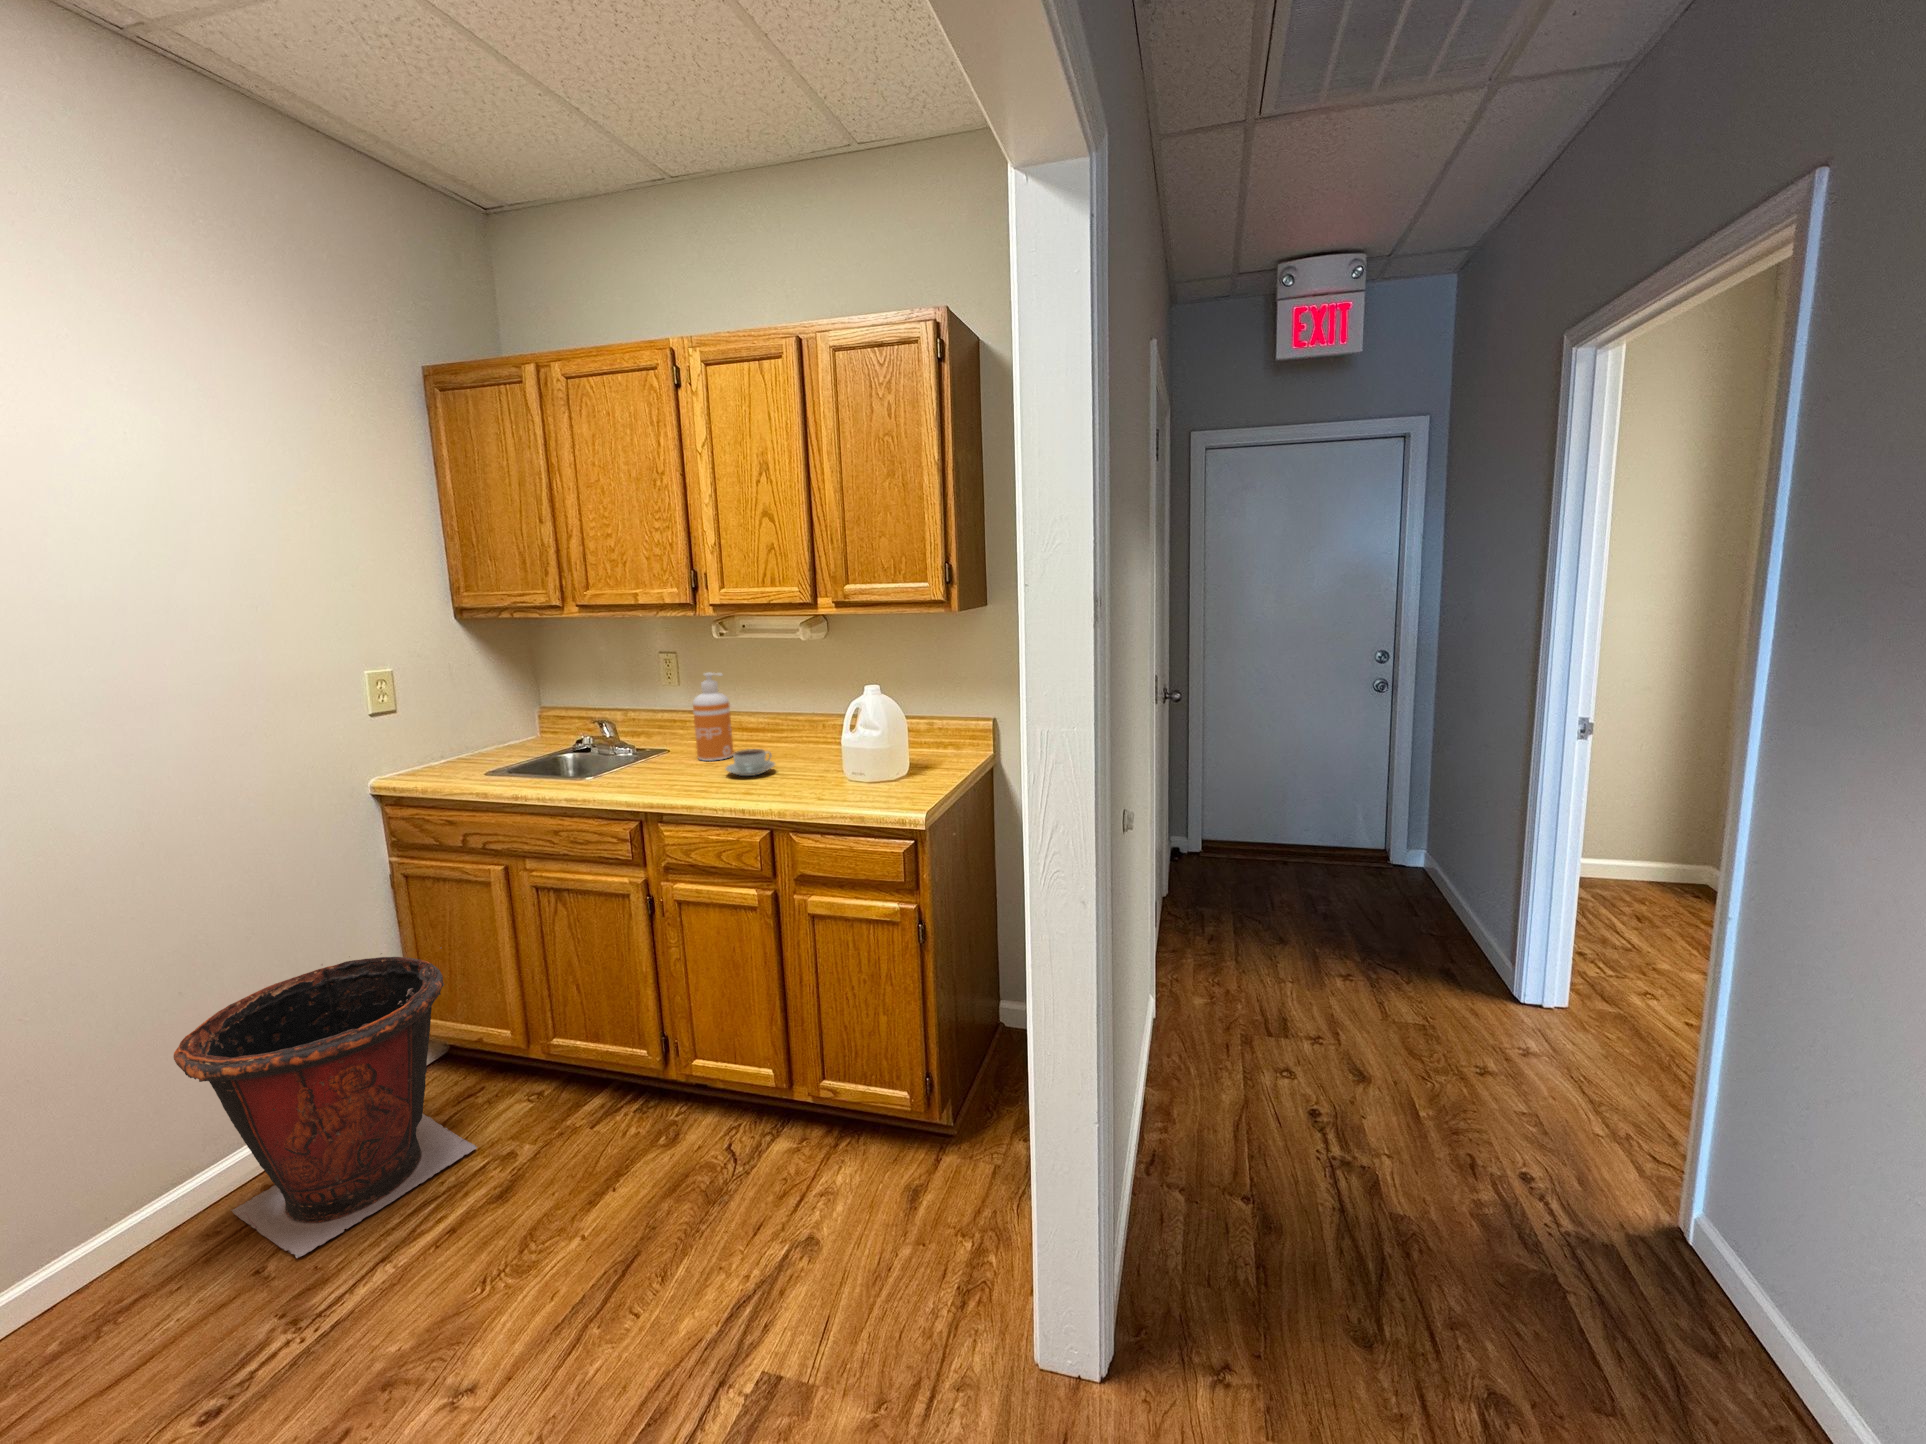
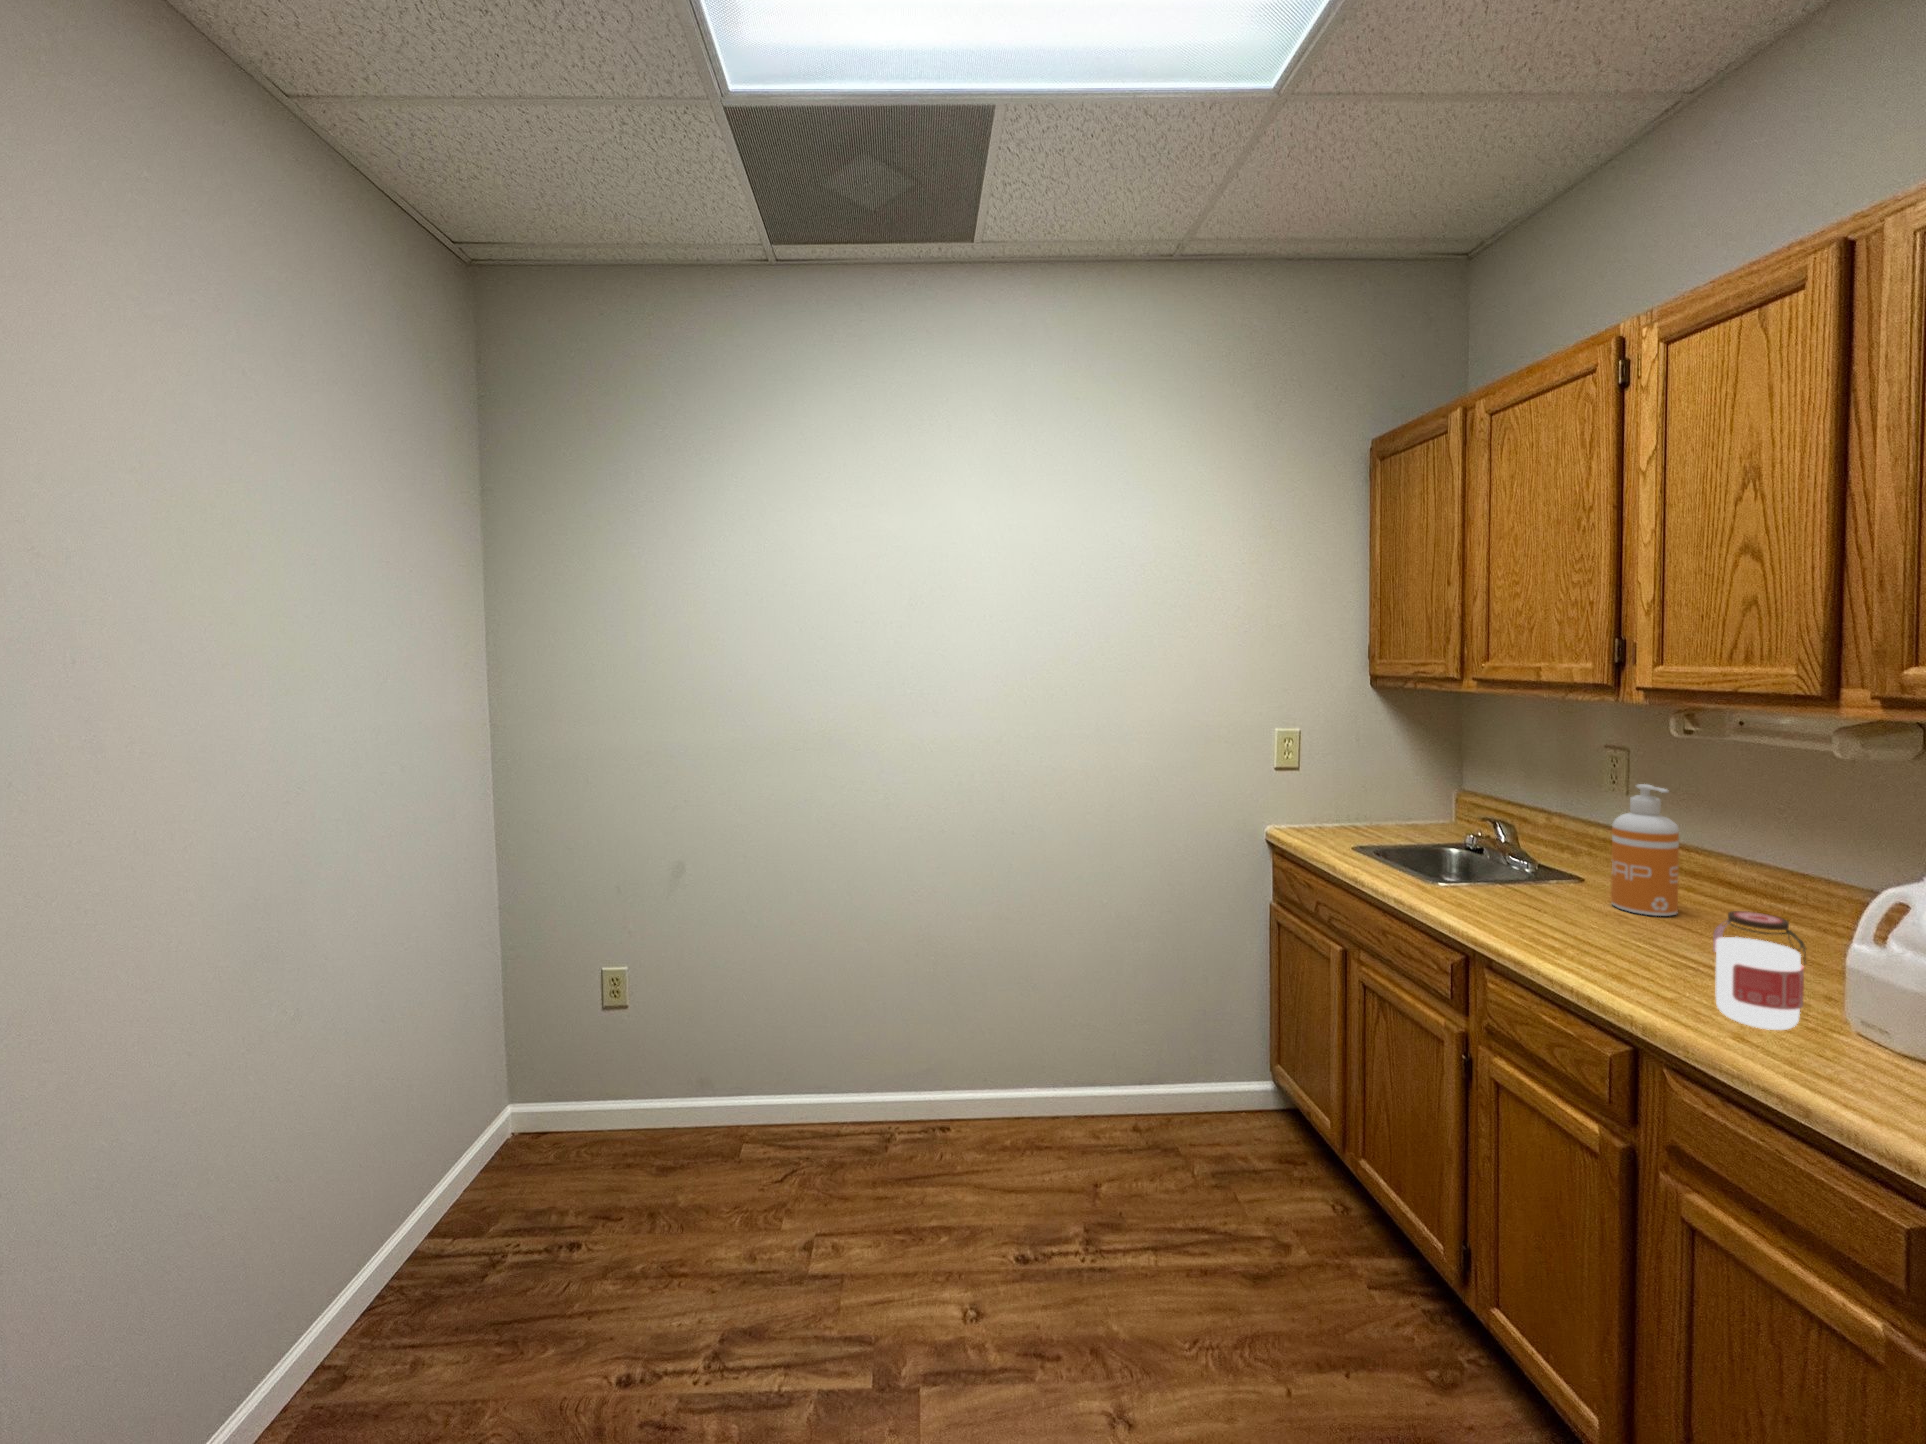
jar: none [795,728,834,793] -> present [1713,911,1806,1030]
coffee cup: present [726,749,775,776] -> none [1619,910,1721,958]
trash can: present [174,947,477,1258] -> none [1090,972,1271,1214]

